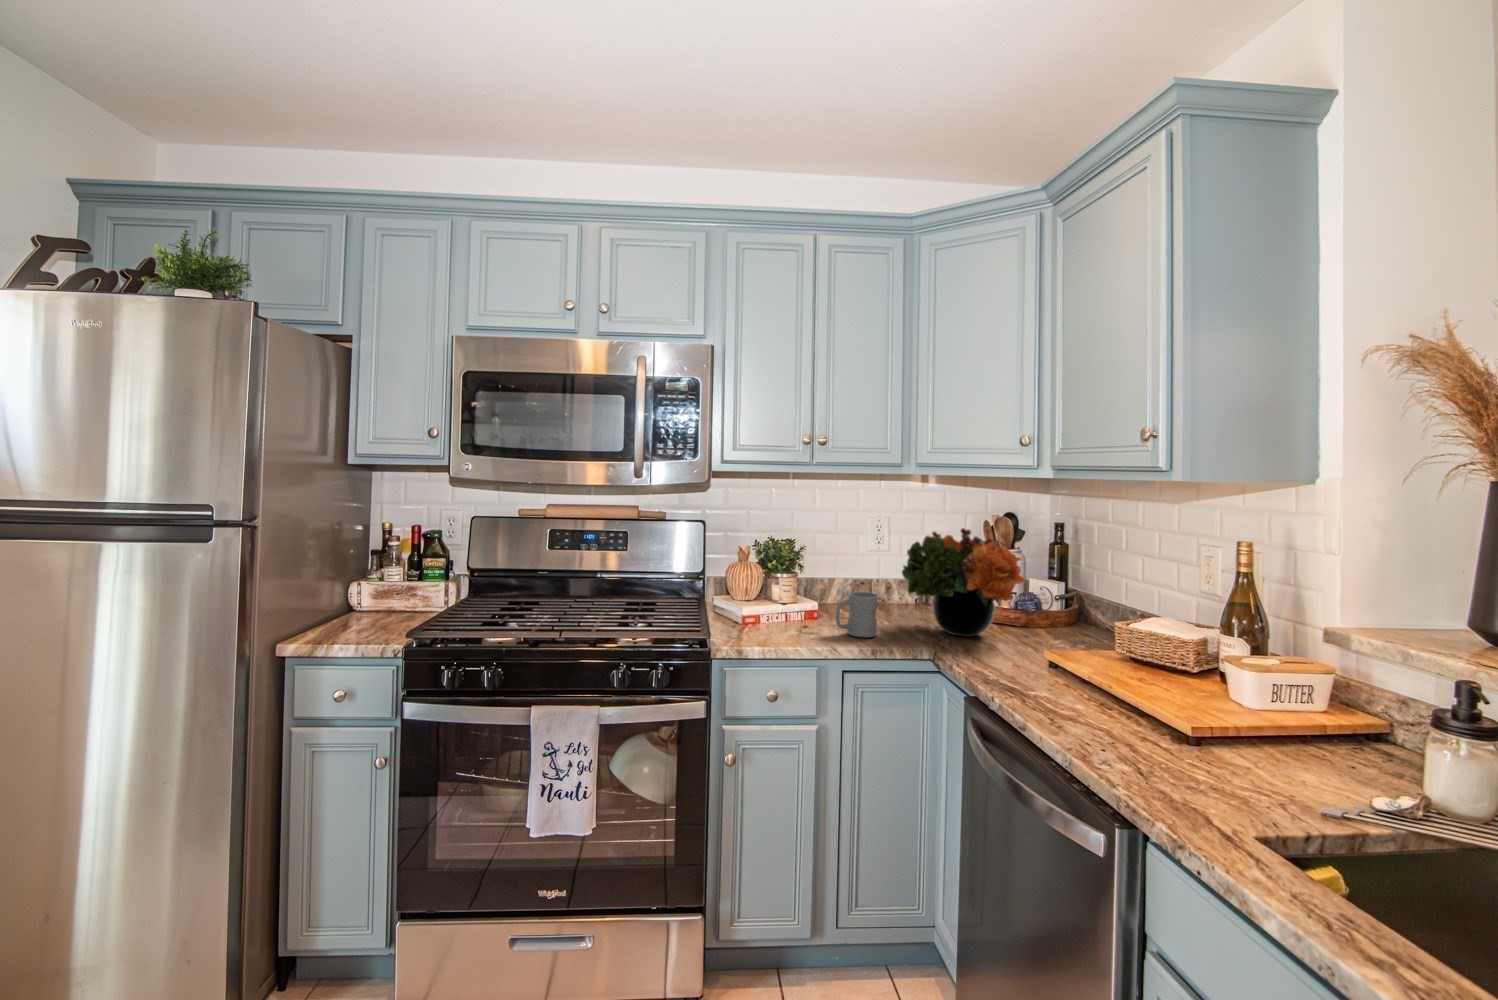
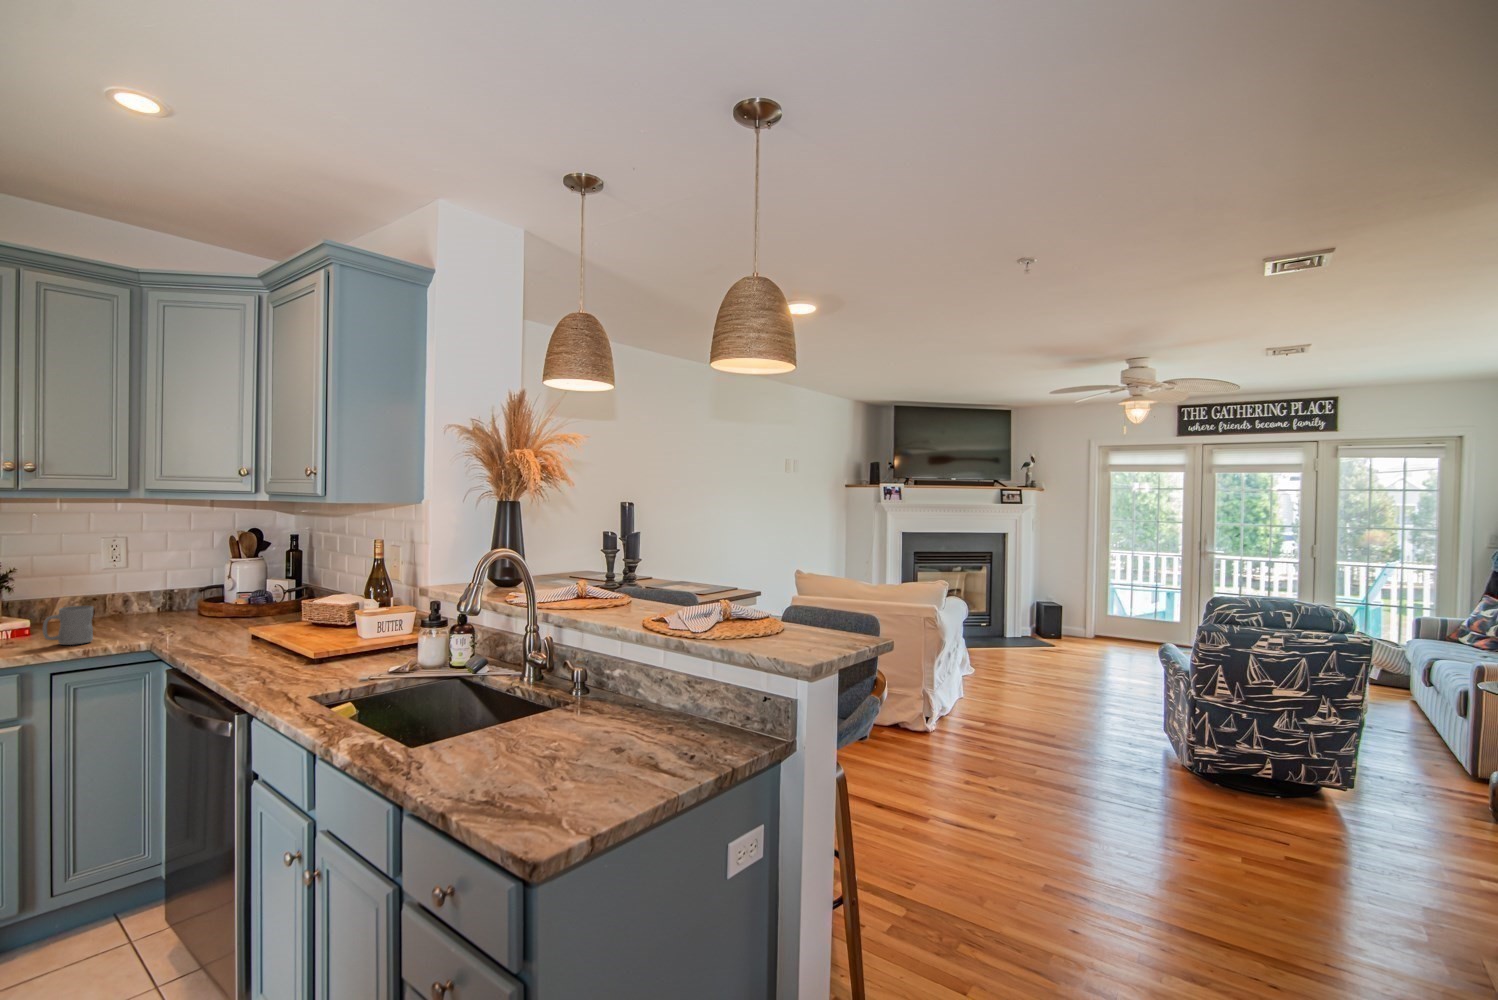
flower arrangement: present [902,528,1025,636] -> none [120,544,246,630]

